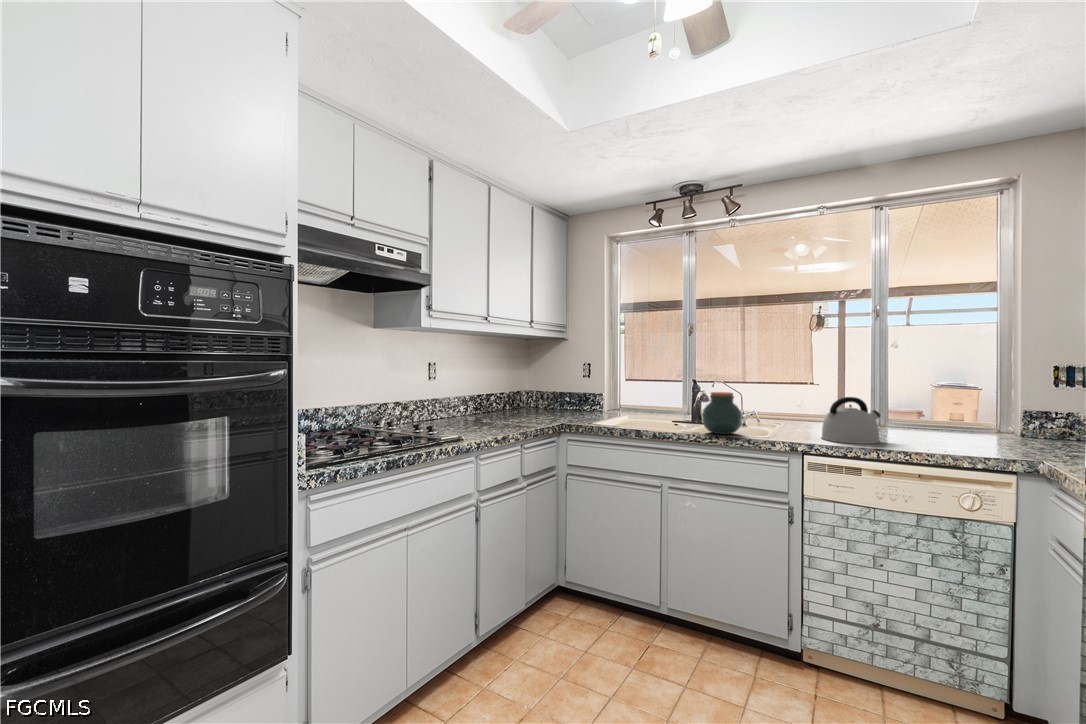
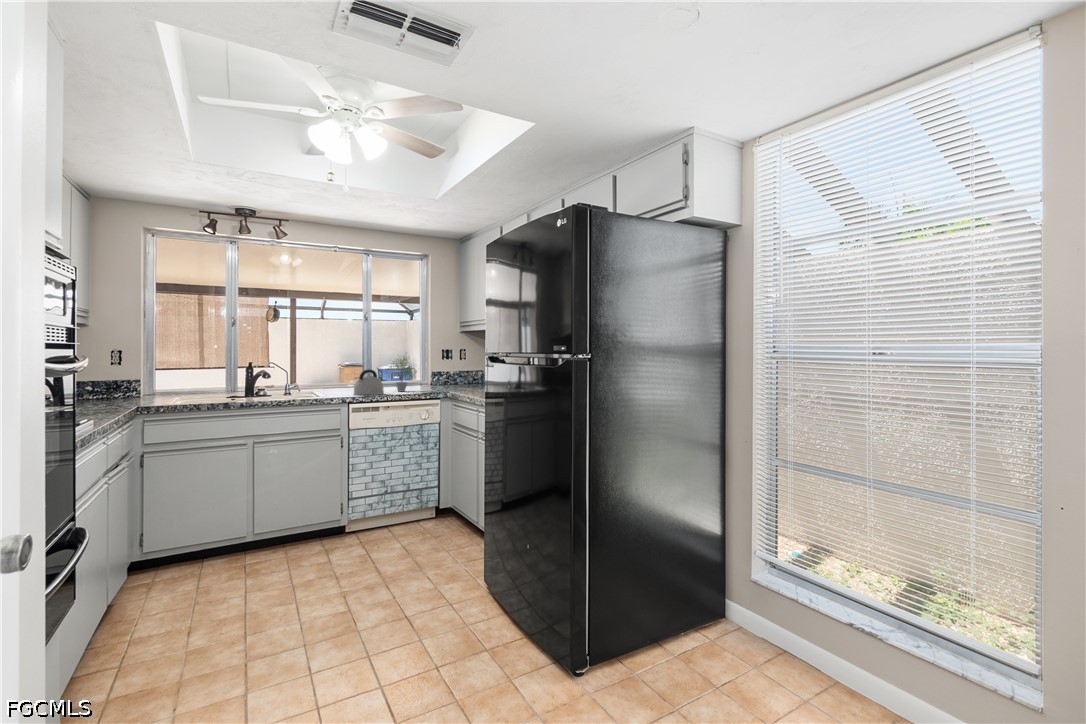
potted plant: none [900,363,974,440] -> present [391,356,417,392]
jar: present [702,392,742,434] -> none [277,369,306,398]

